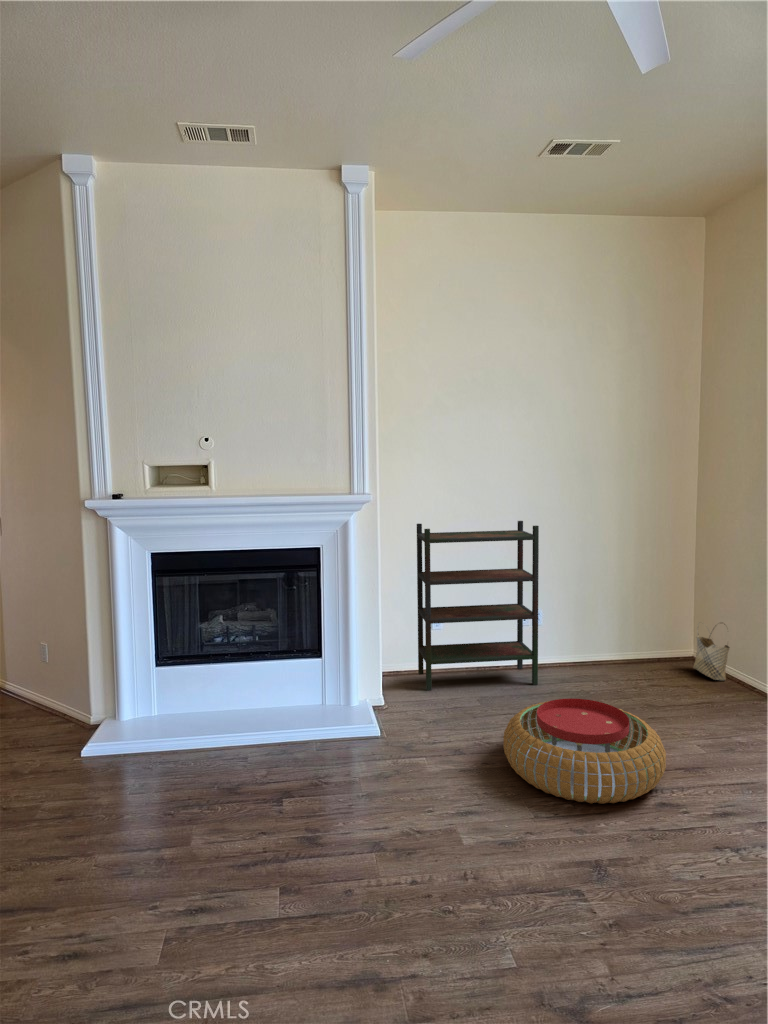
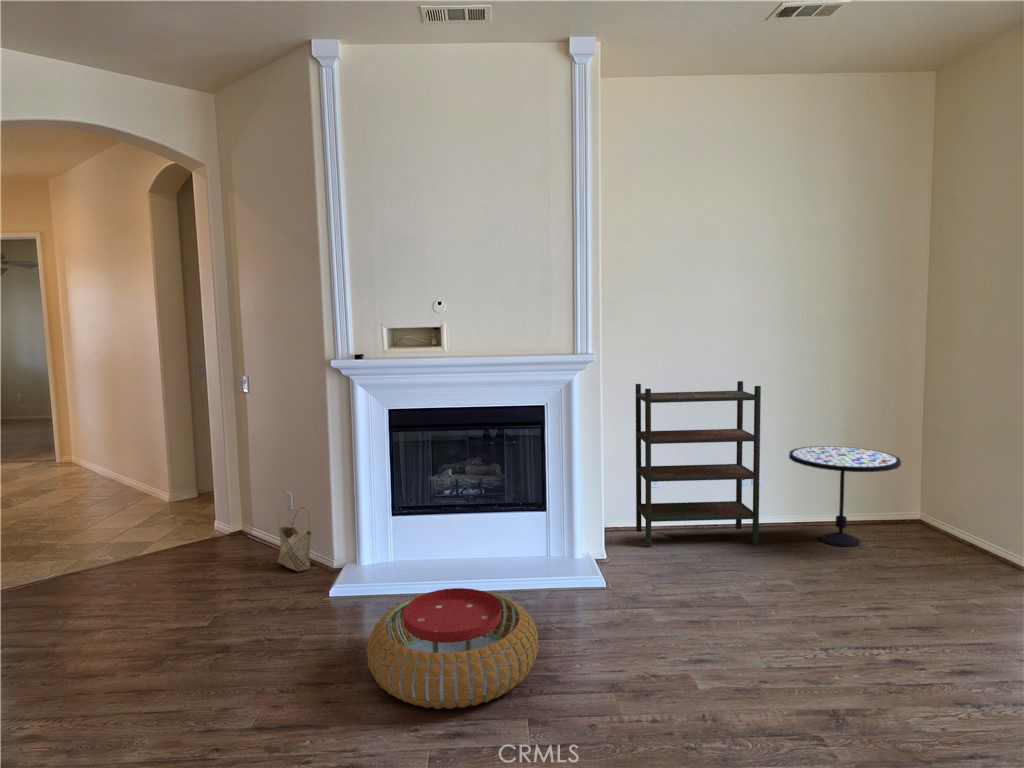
side table: none [567,585,672,685] -> present [789,446,901,547]
woven basket: present [693,633,730,680] -> present [278,508,311,571]
pouf: present [503,698,666,804] -> present [367,588,538,709]

